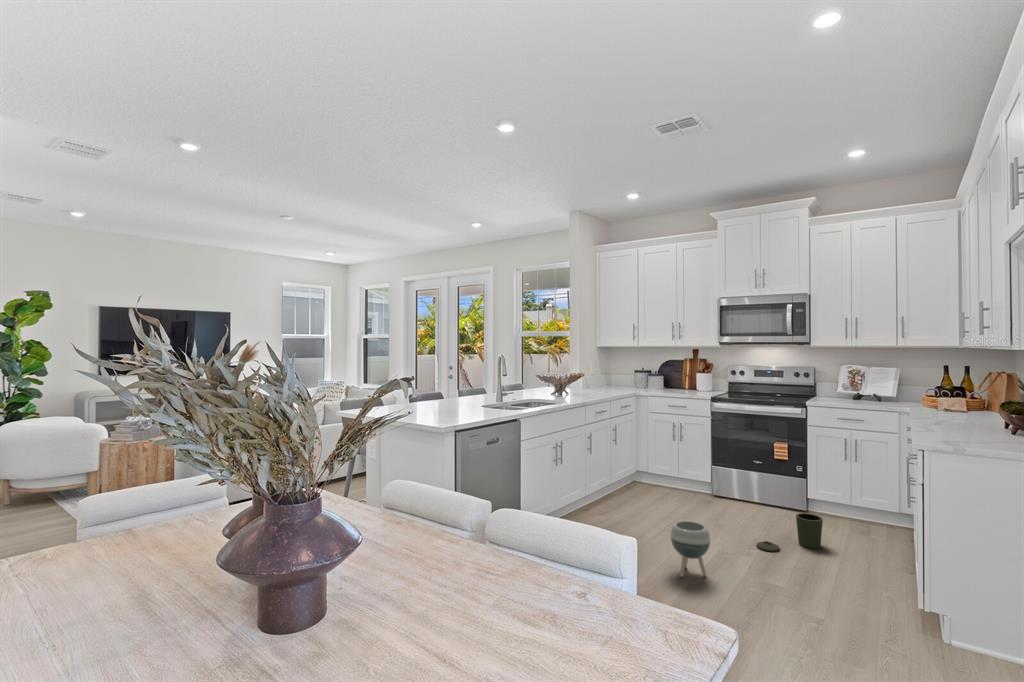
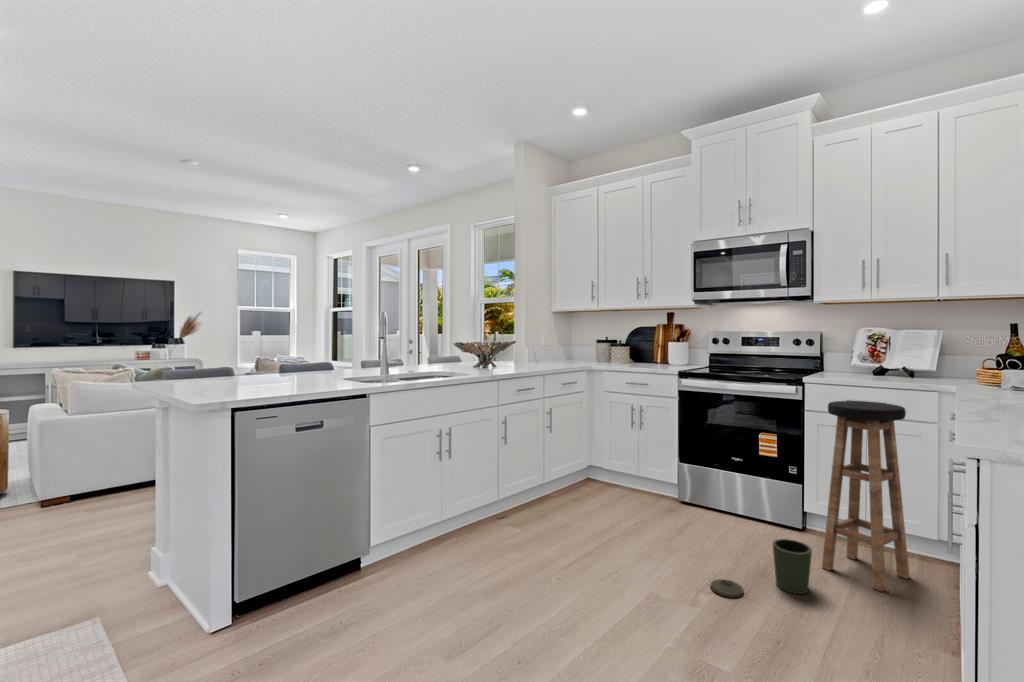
bar stool: none [826,418,884,546] -> present [822,401,910,592]
planter: present [670,521,710,577] -> none [560,554,618,643]

